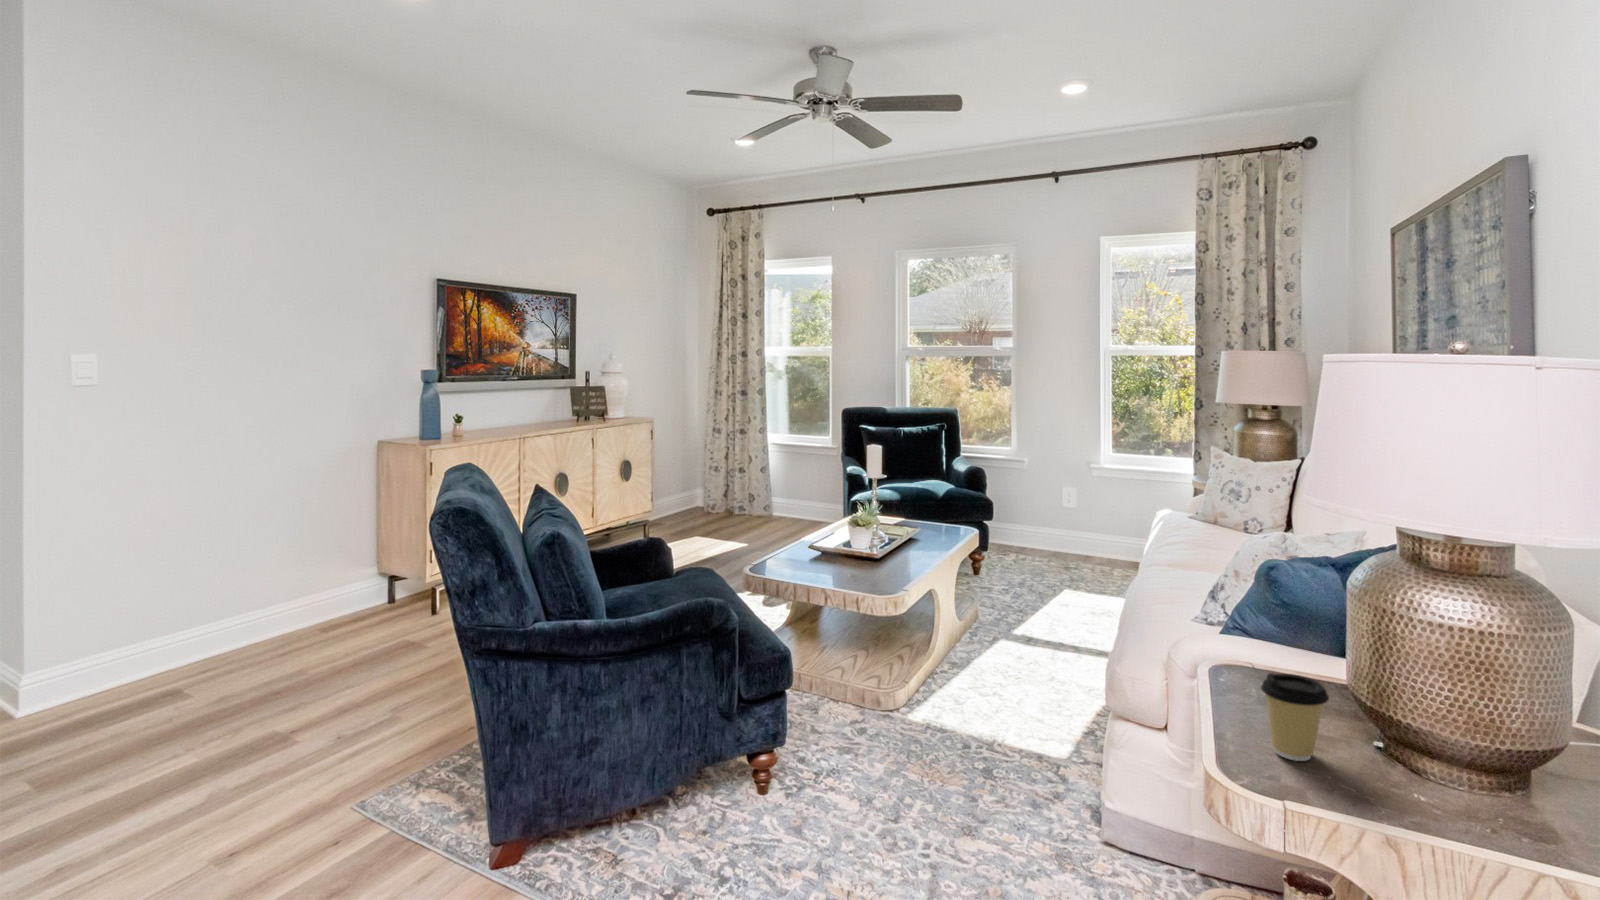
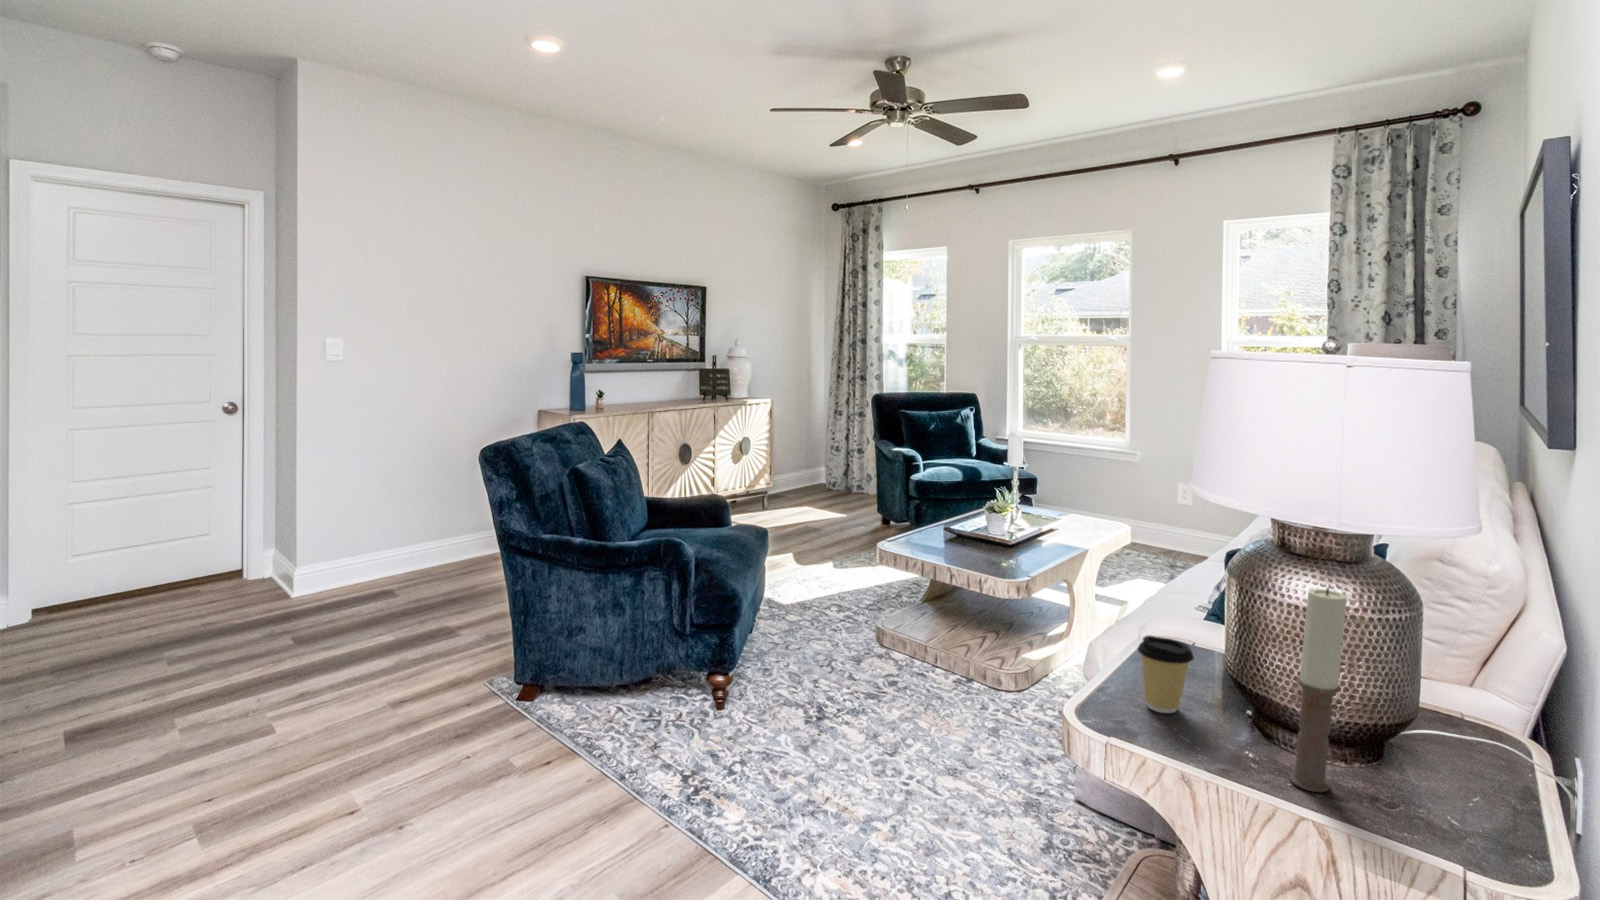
candle: none [1481,608,1544,839] -> present [1290,588,1347,792]

